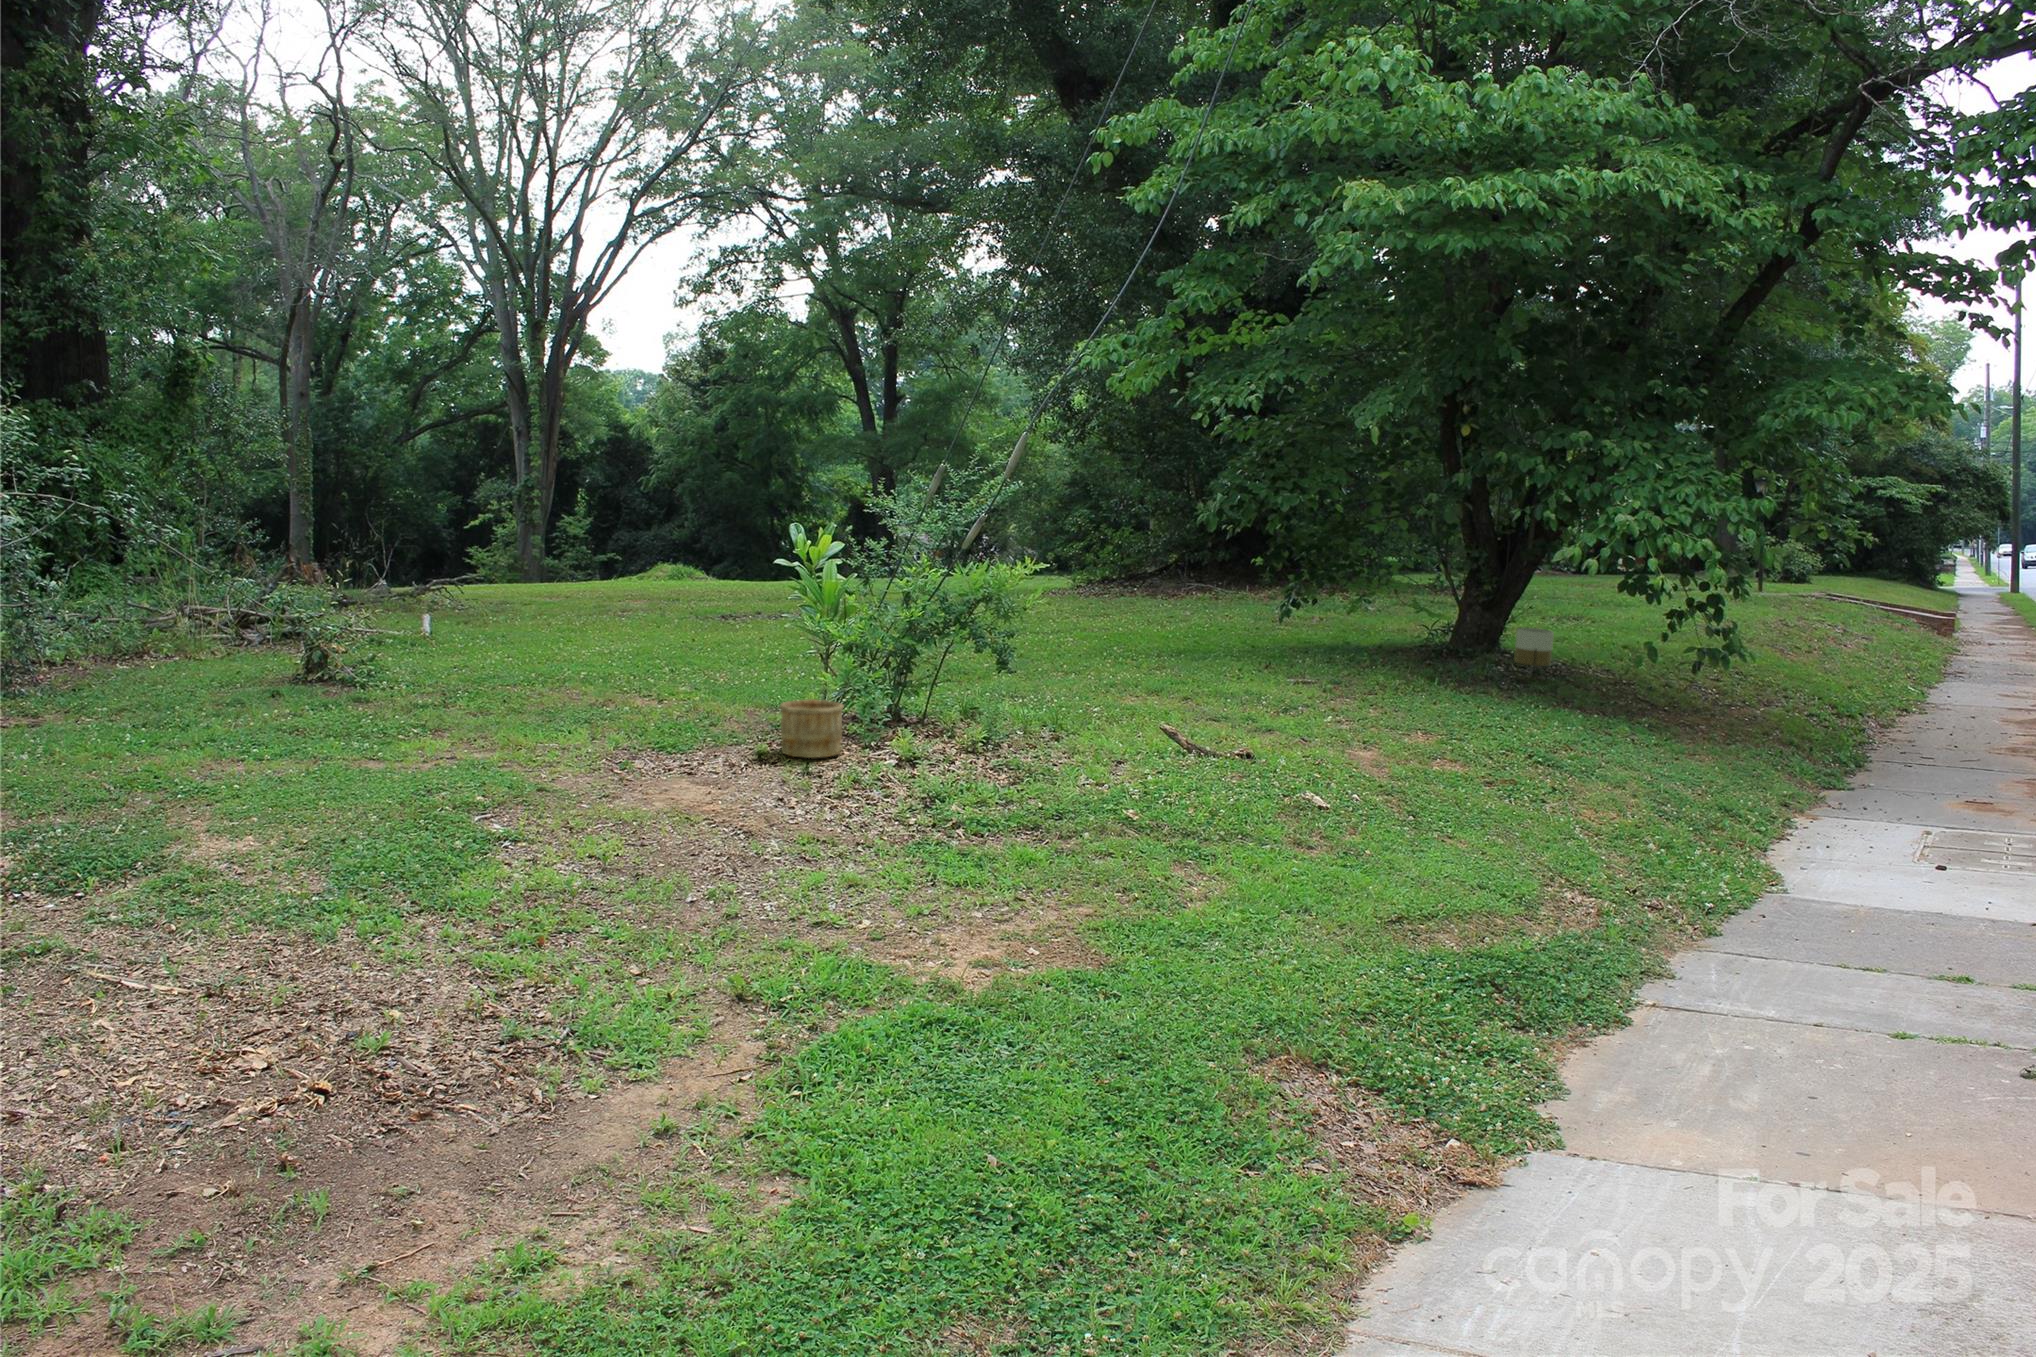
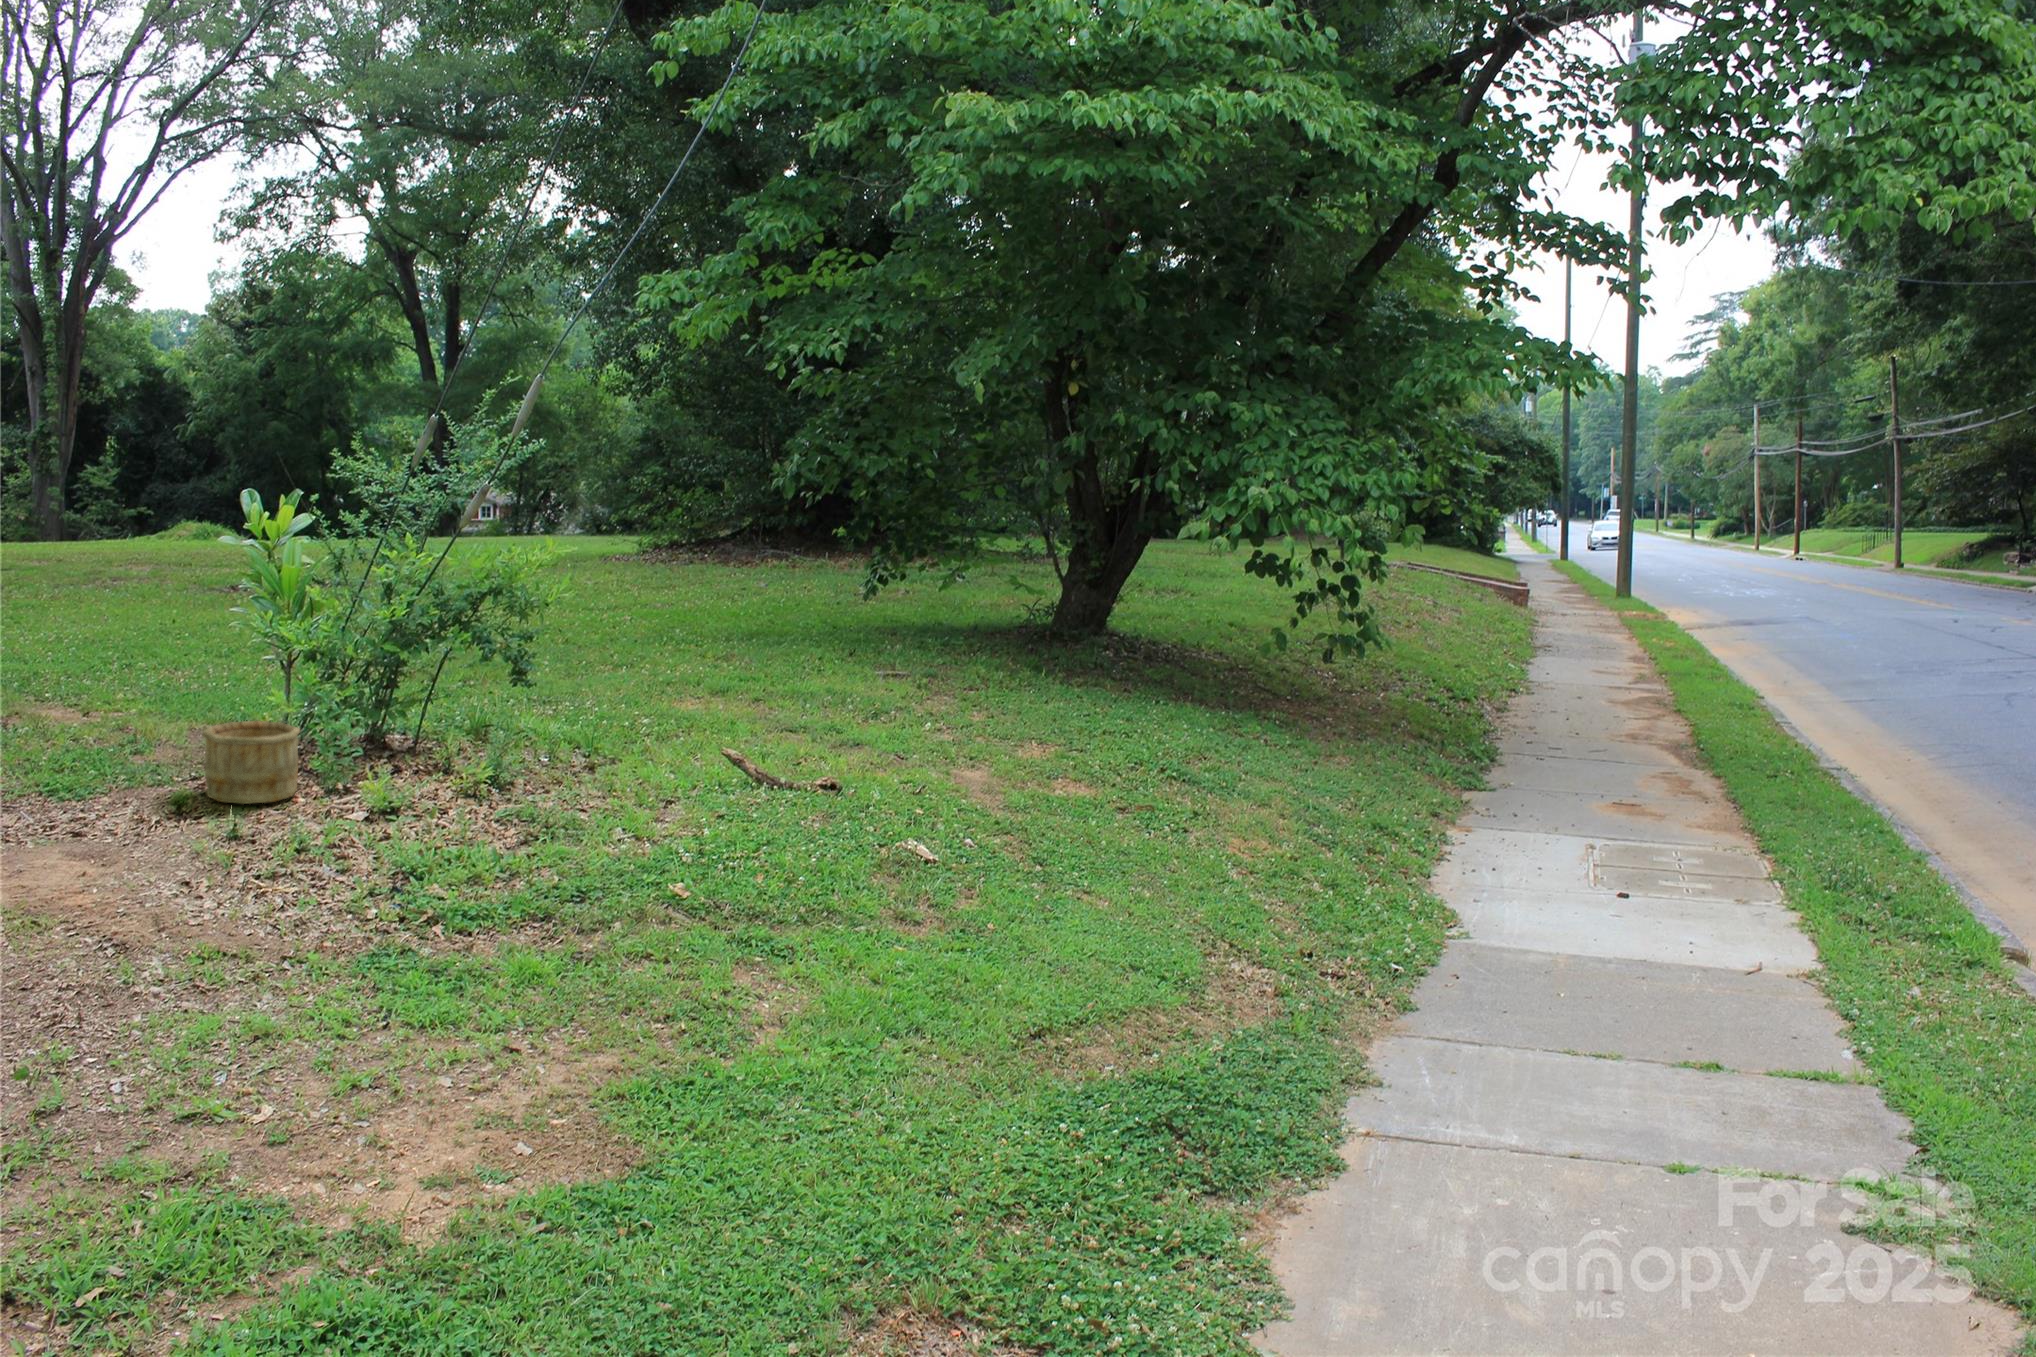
planter: present [1514,628,1554,668] -> none [1098,610,1141,668]

